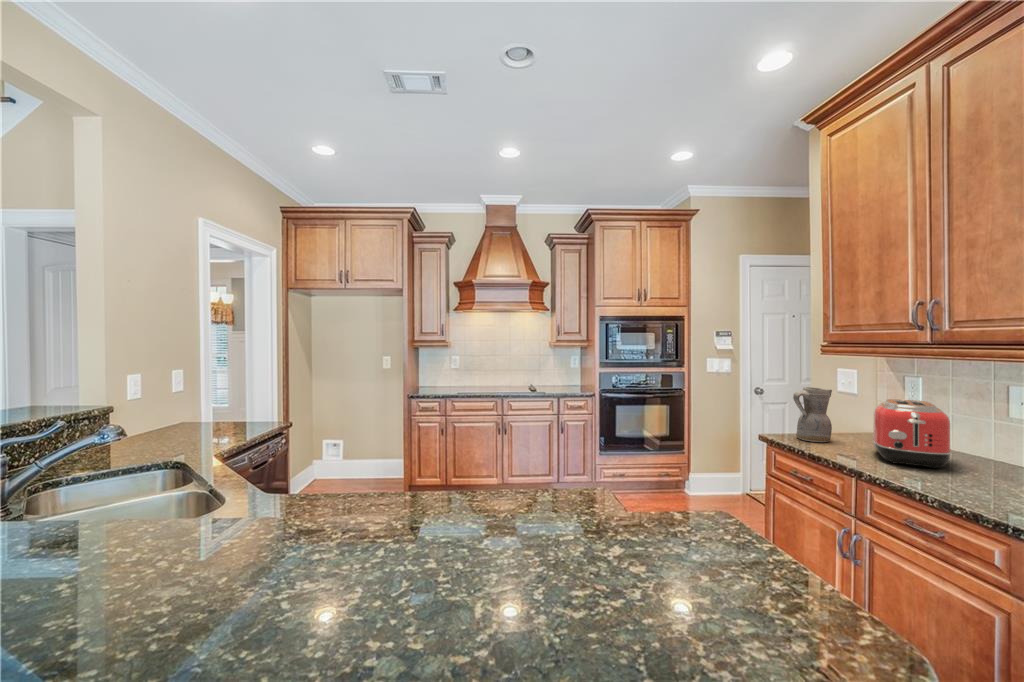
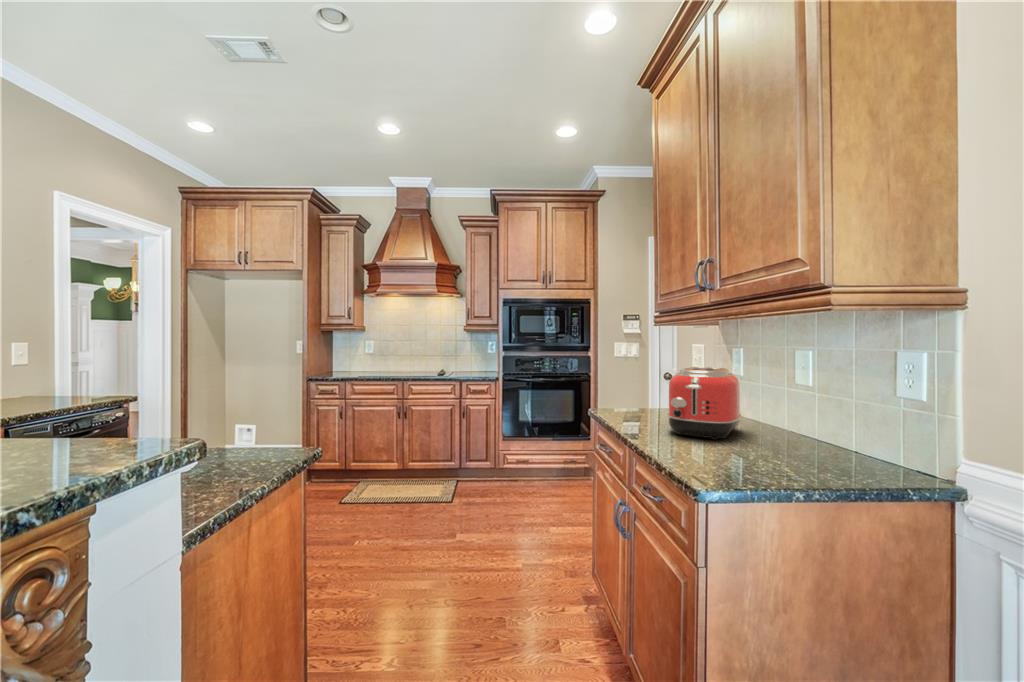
ceramic pitcher: present [793,387,832,442] -> none [616,358,655,417]

